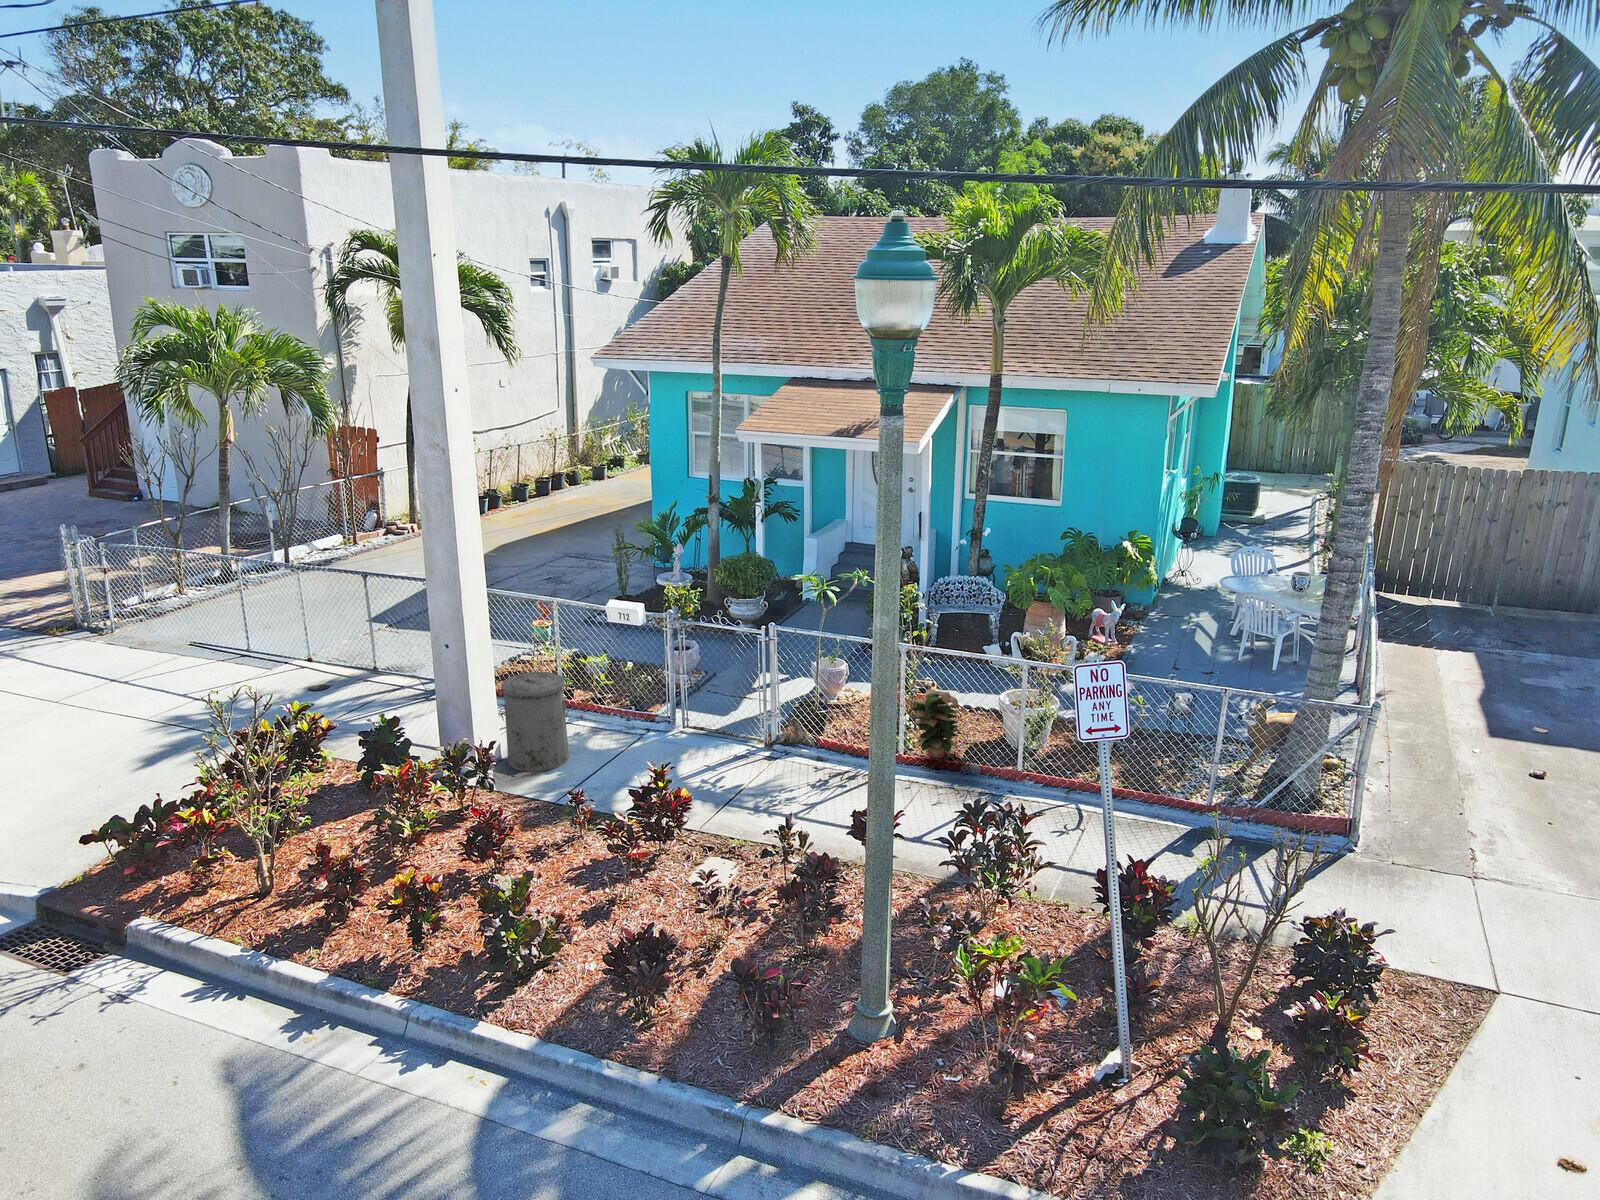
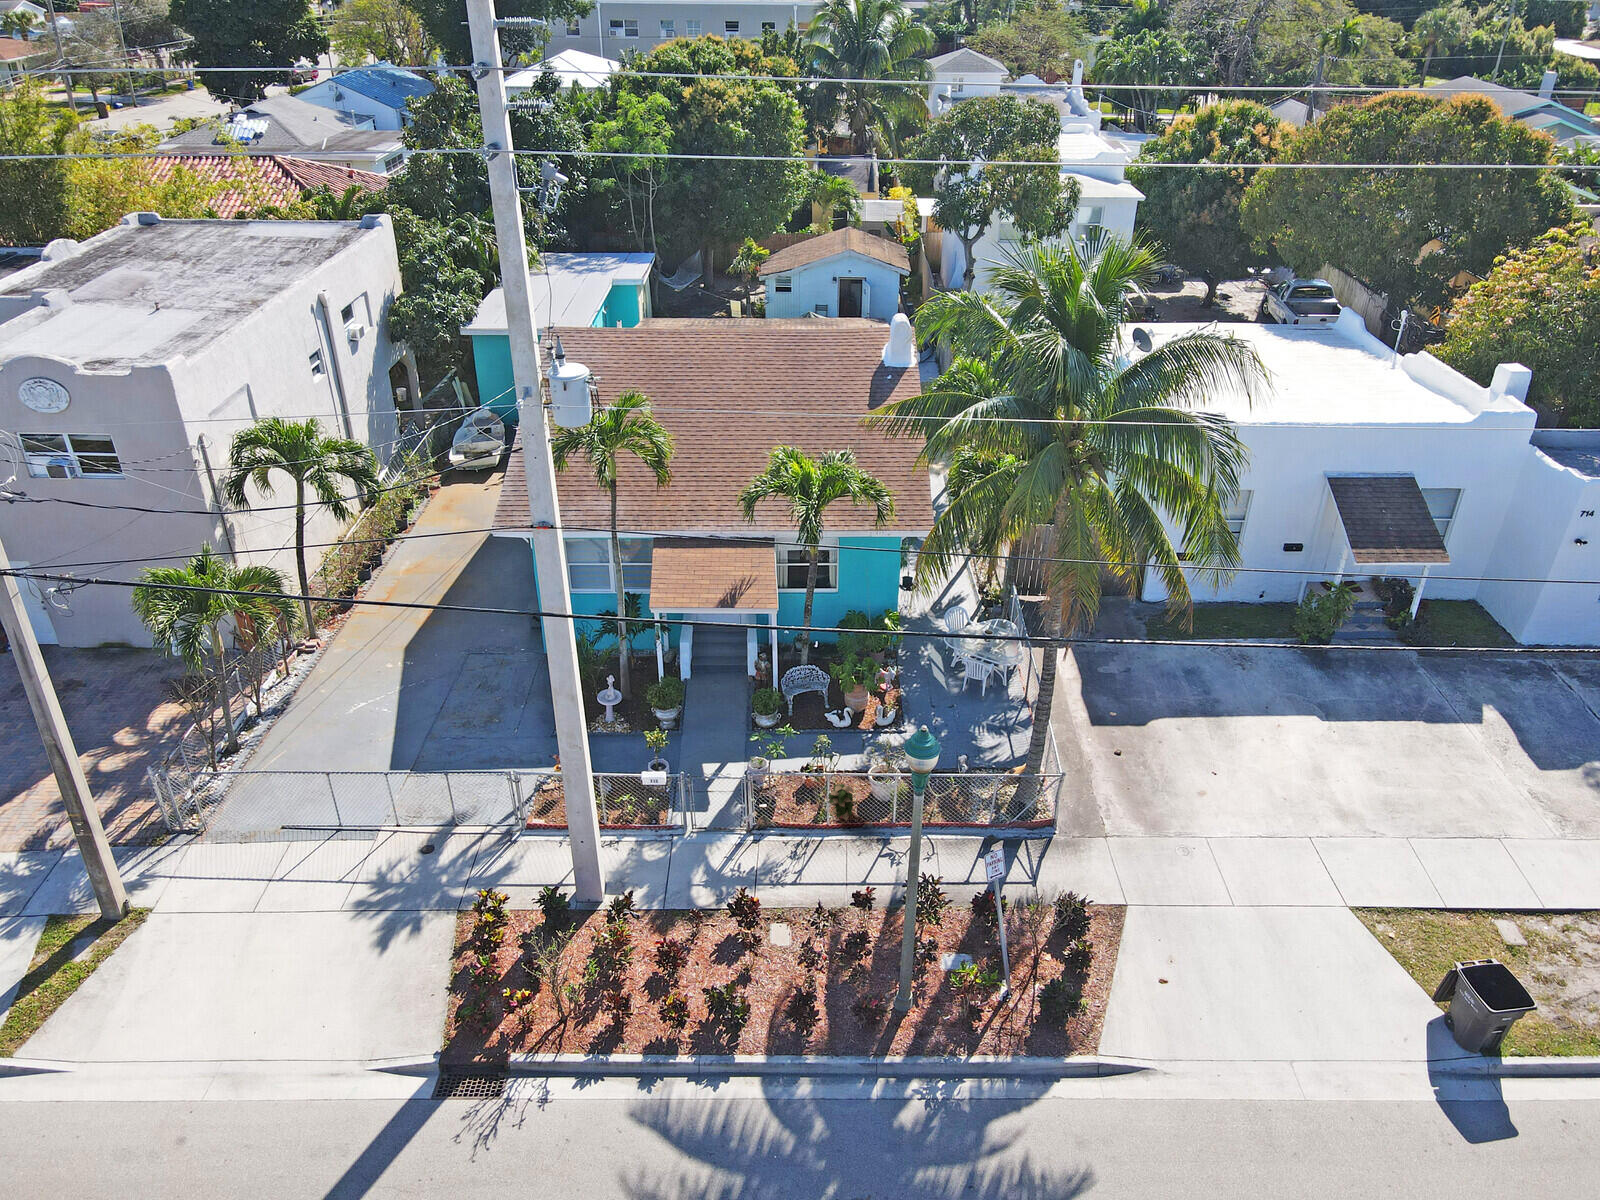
trash can: present [500,672,570,772] -> none [606,830,647,891]

